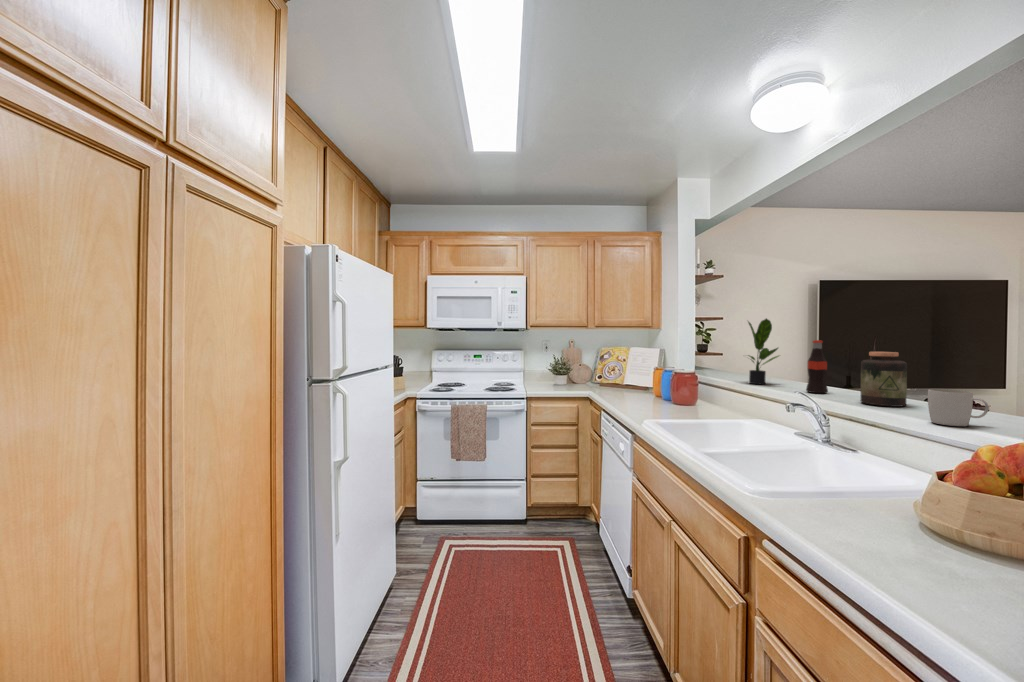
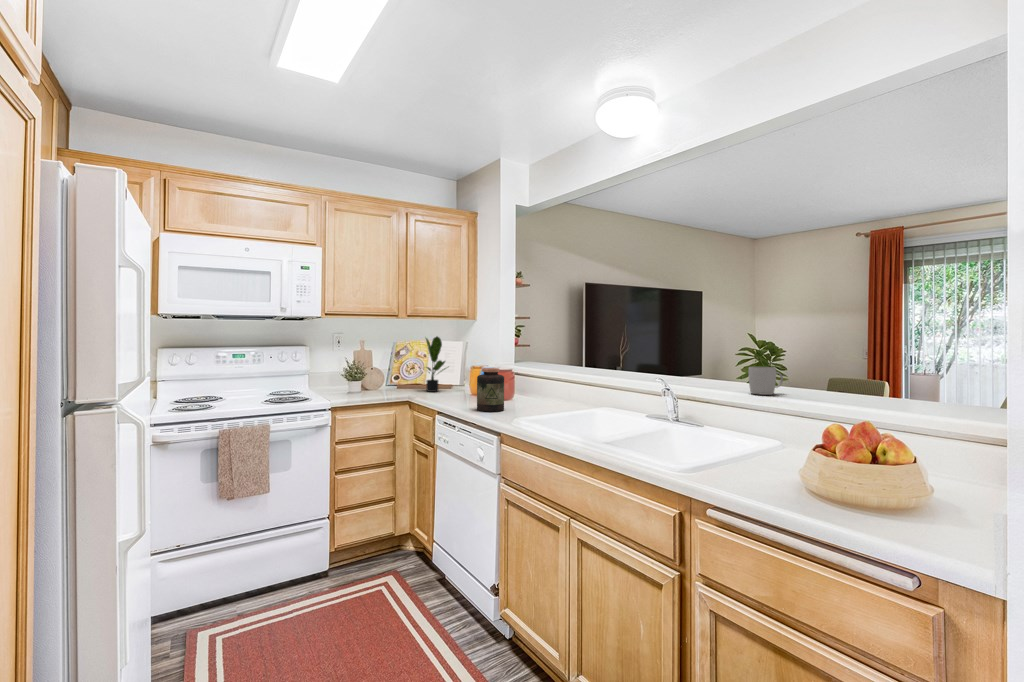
potted plant: present [748,318,779,384] -> present [426,336,448,392]
bottle: present [806,340,828,393] -> none [636,330,653,379]
jar: present [860,352,907,407] -> present [477,368,504,411]

